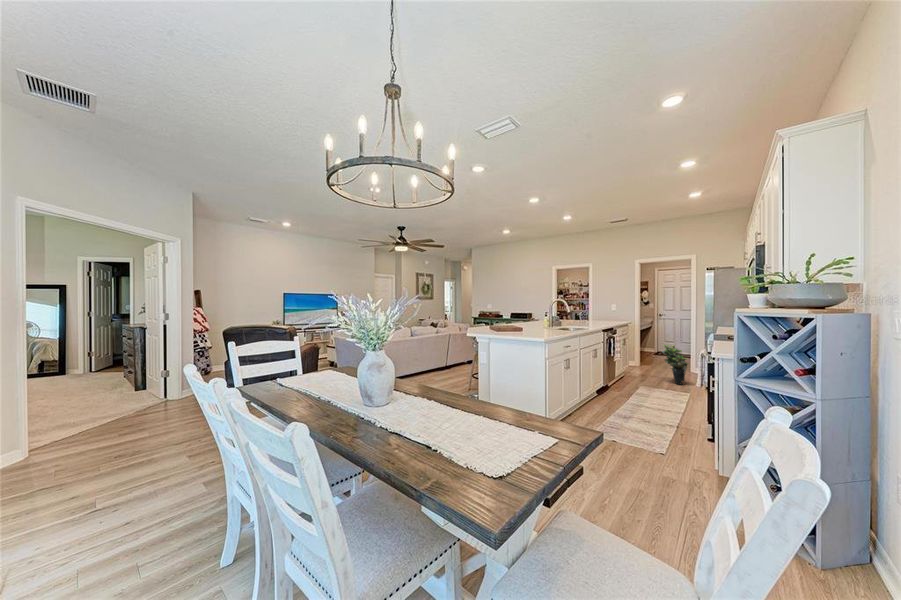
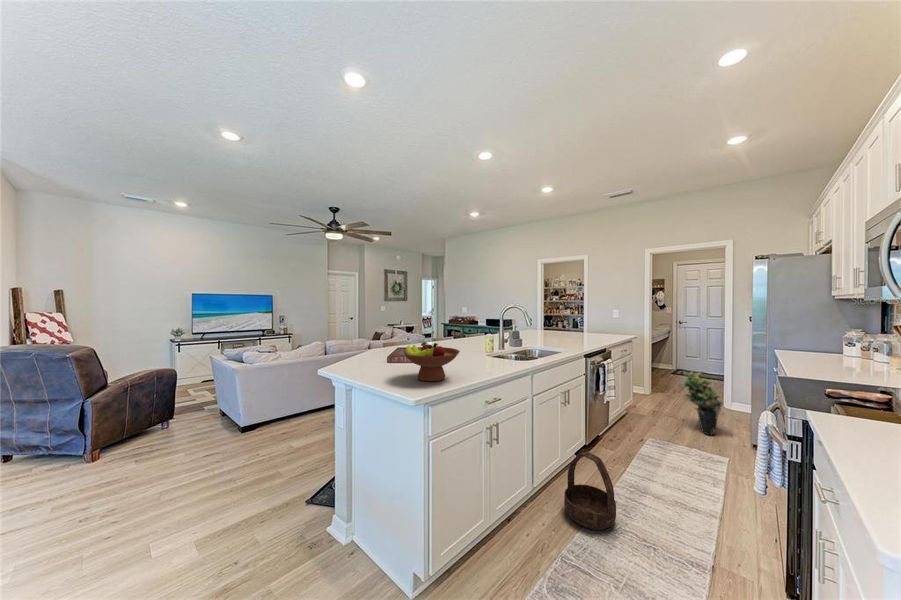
fruit bowl: none [517,316,548,337] -> present [403,342,460,382]
basket: none [598,381,627,420] -> present [564,452,616,530]

